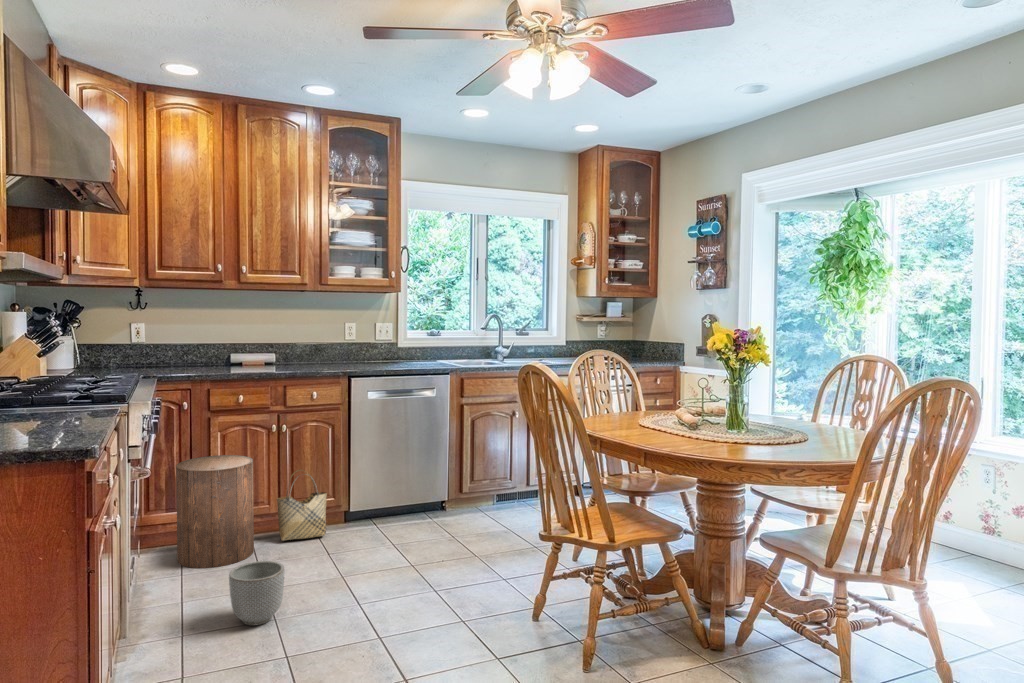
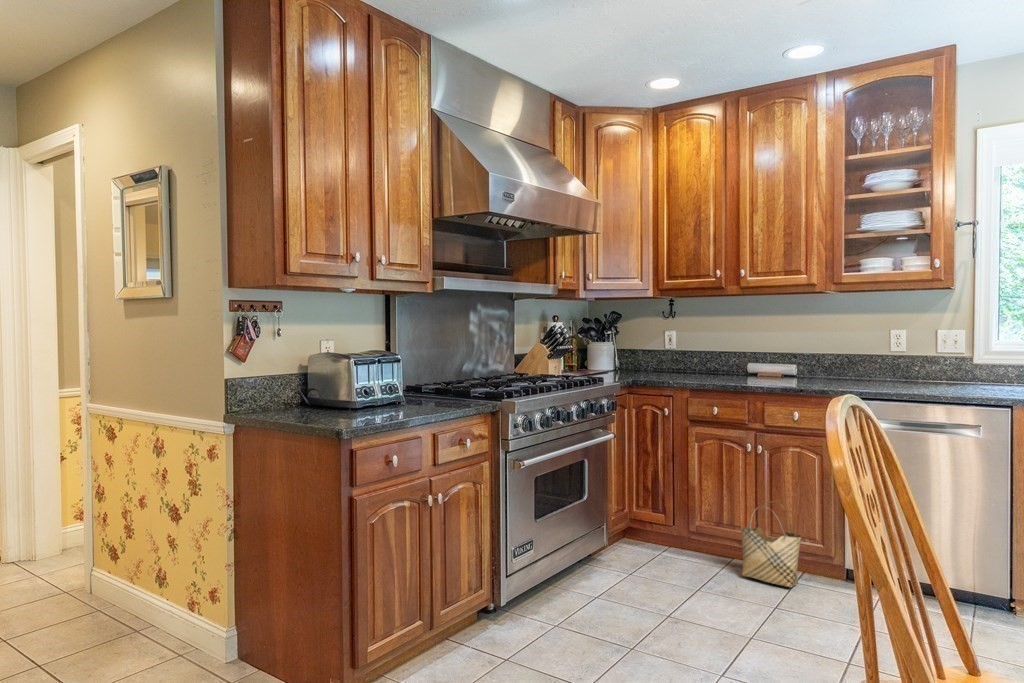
stool: present [176,455,254,568] -> none [638,464,712,580]
planter: present [229,561,285,626] -> none [583,578,637,646]

